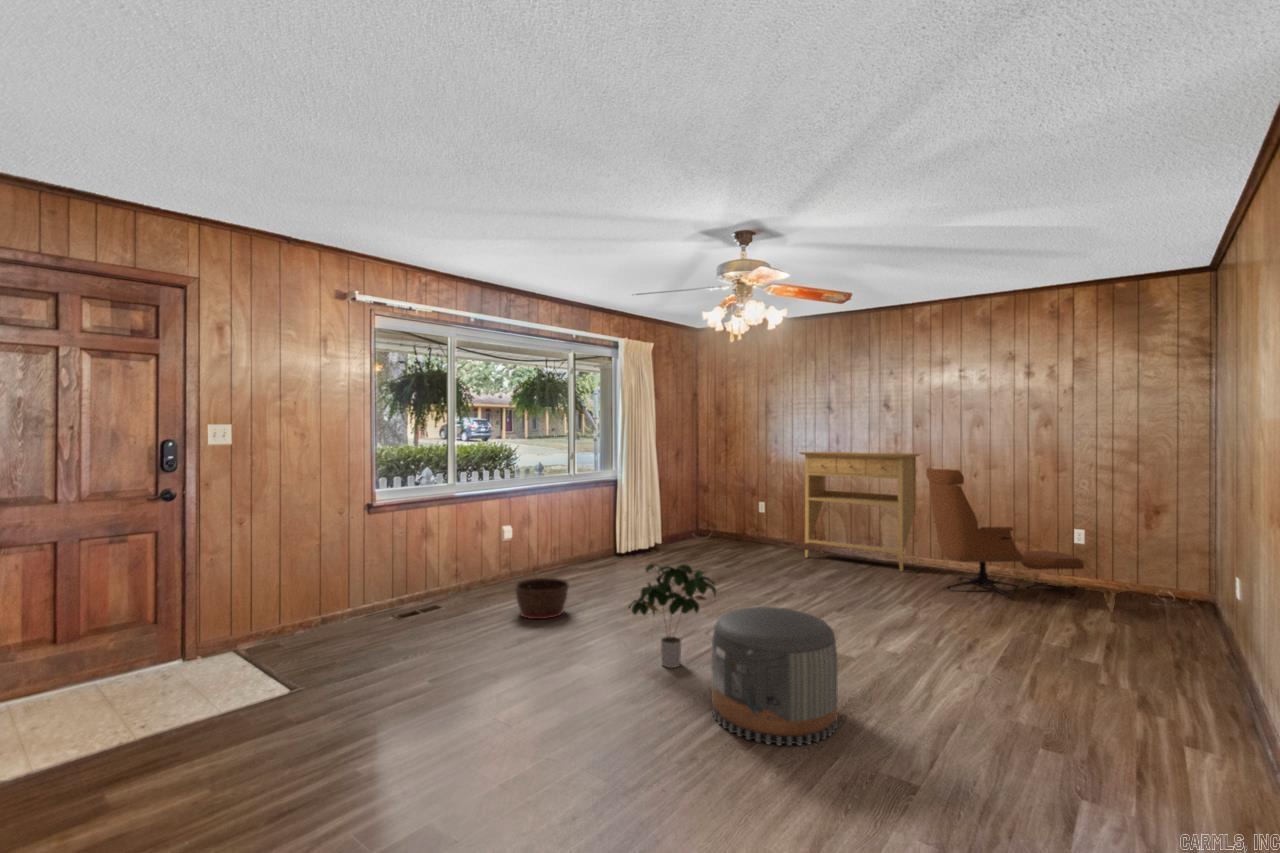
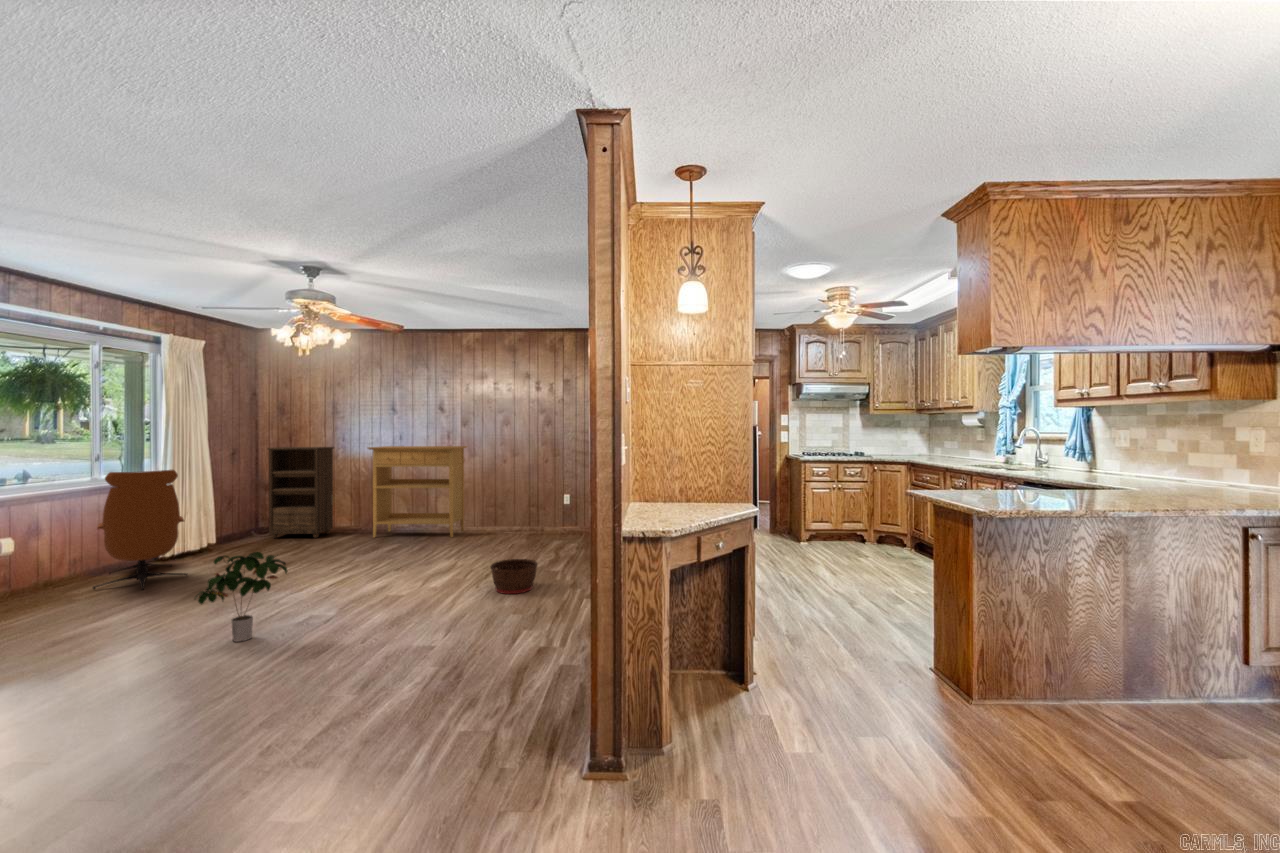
bookshelf: none [703,450,765,549] -> present [268,447,334,538]
lounge chair: present [926,468,1084,599] -> present [93,470,188,590]
basket: present [515,578,569,619] -> present [491,559,537,594]
pouf: present [711,607,838,746] -> none [285,571,387,668]

